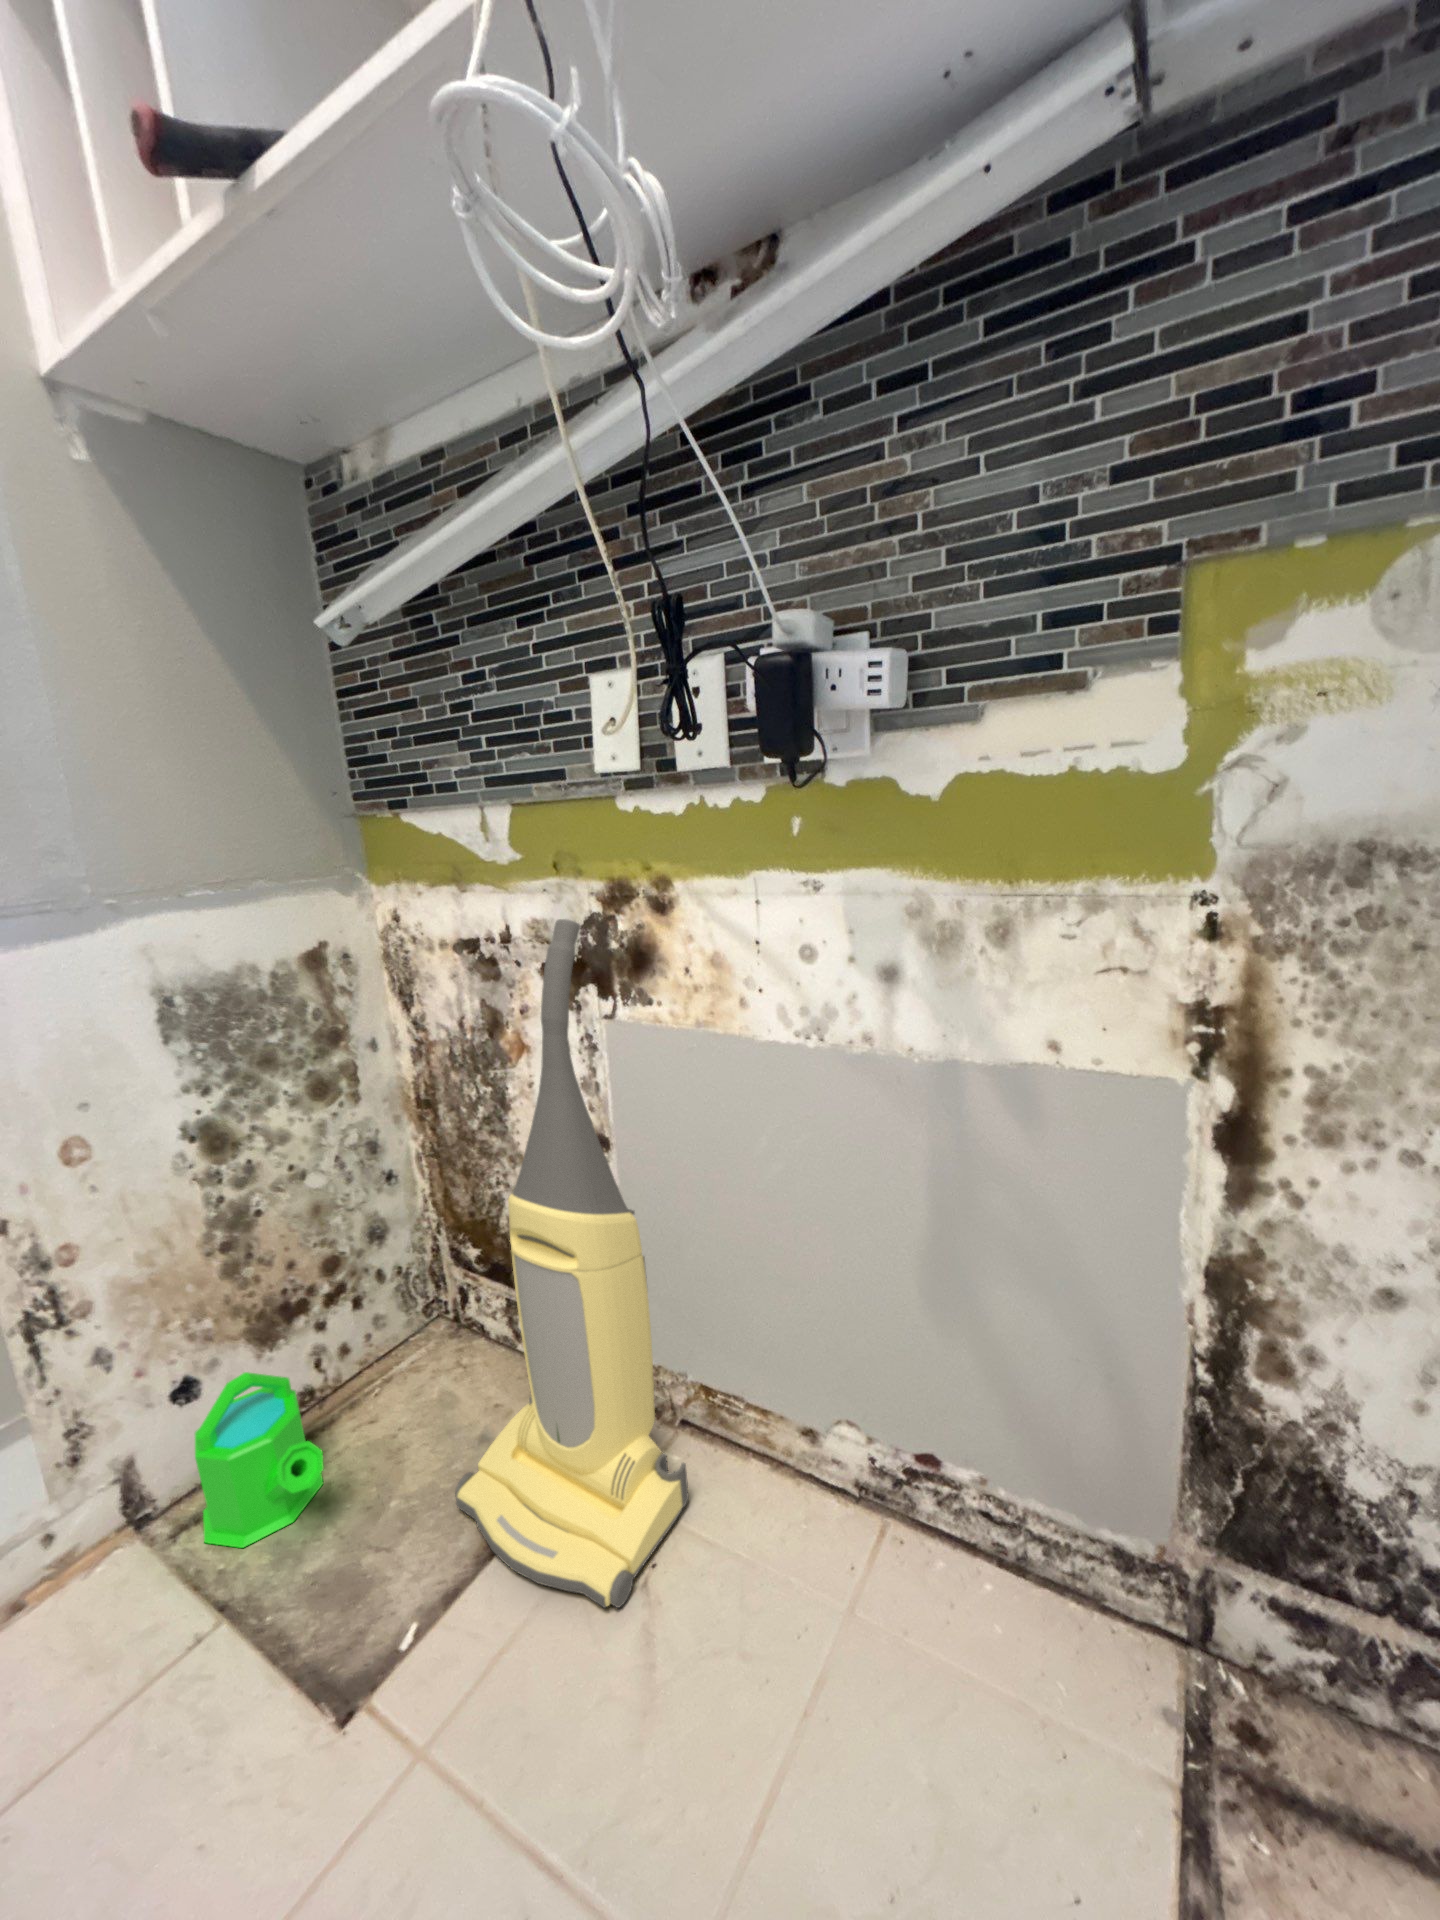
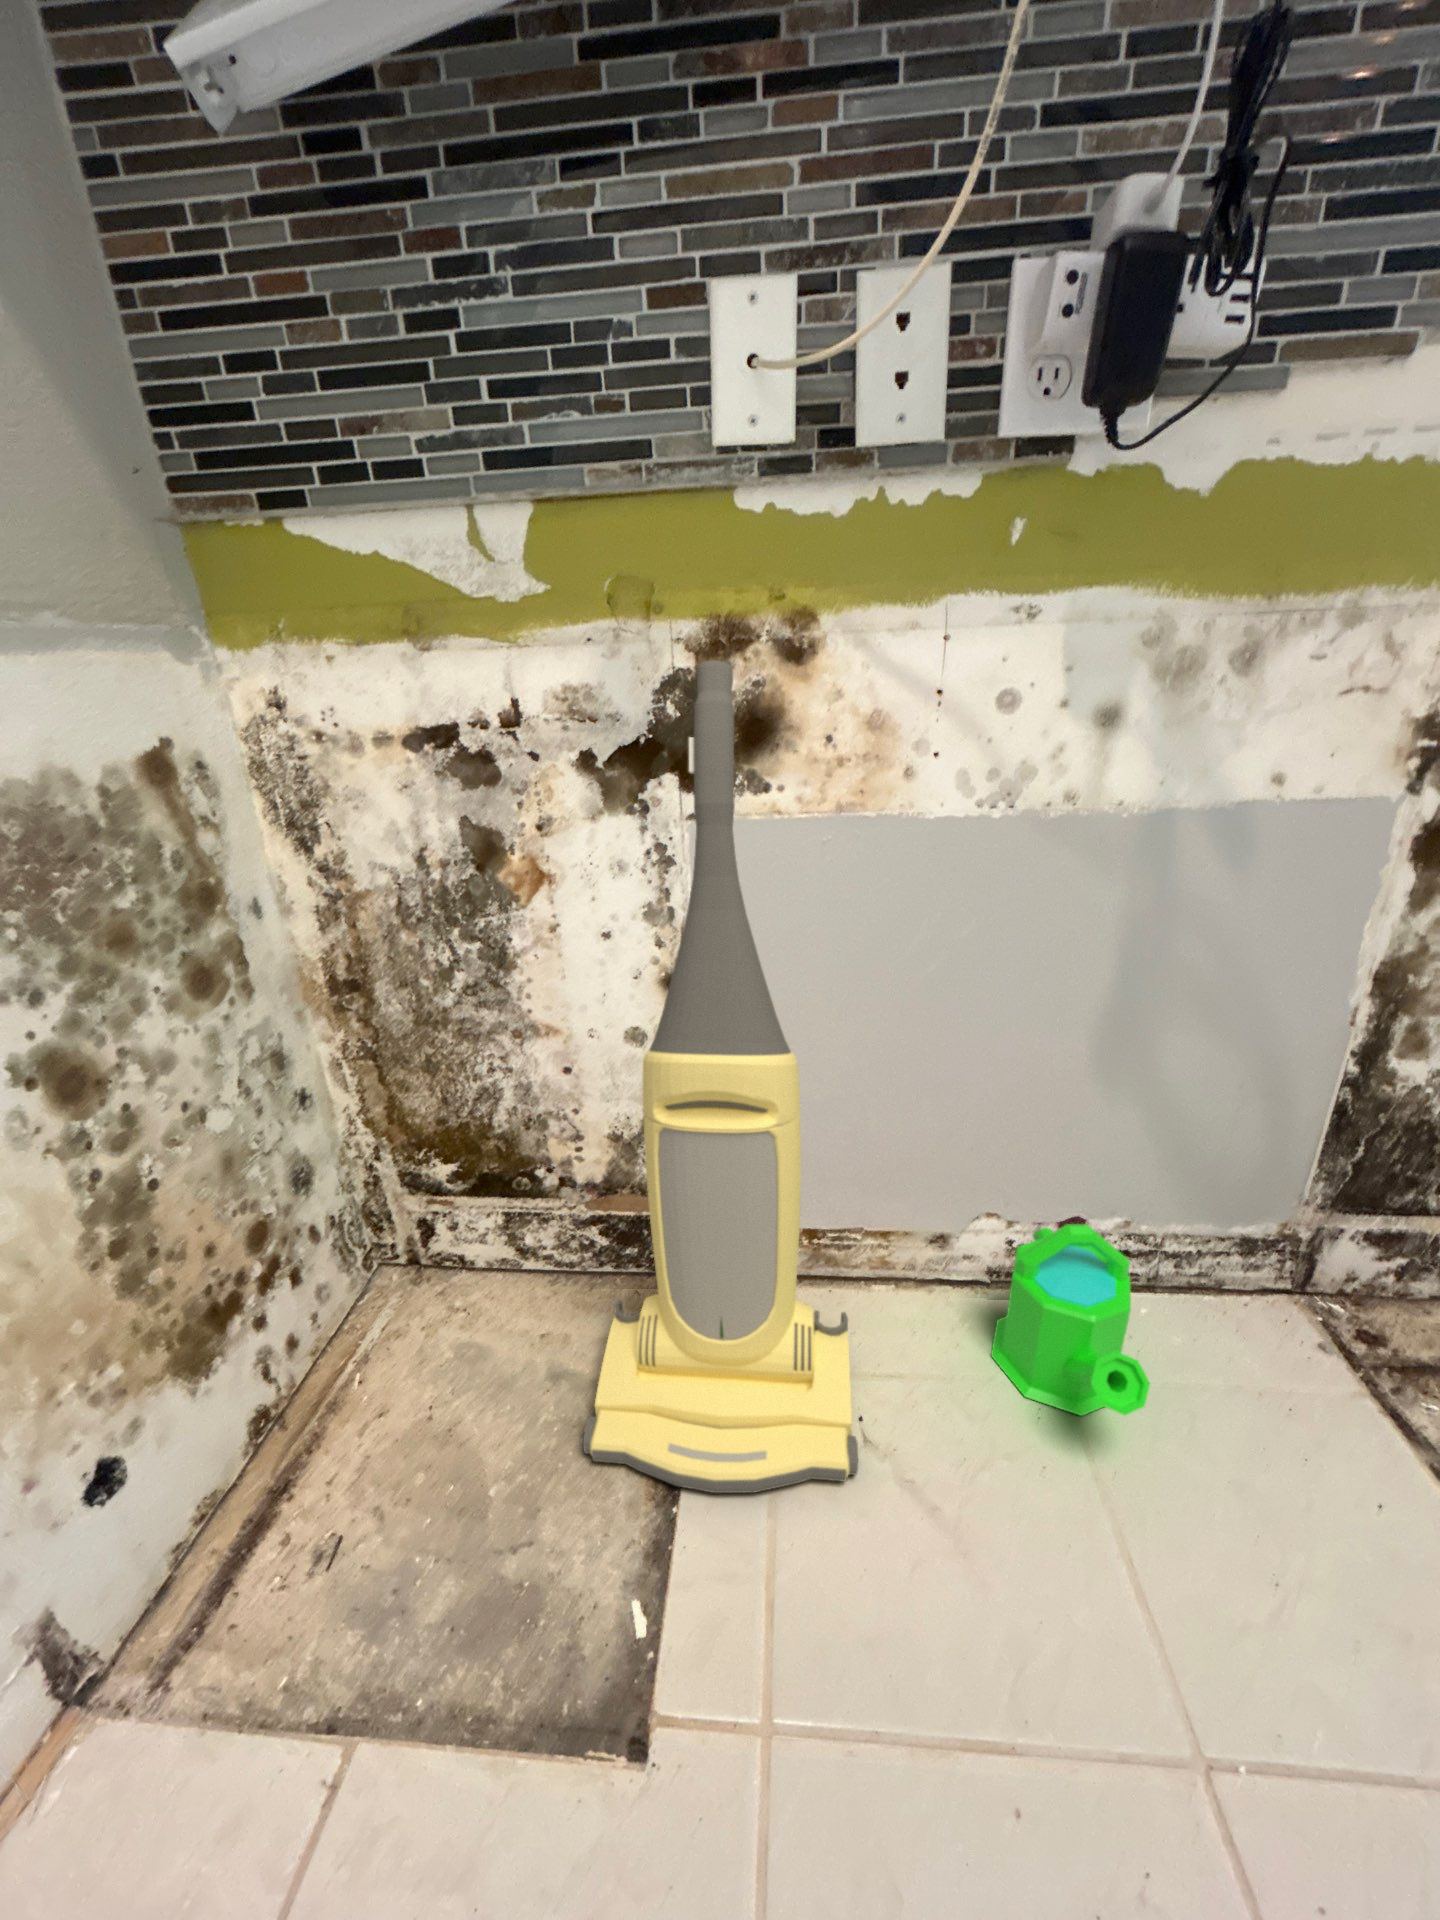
watering can: present [195,1372,323,1548] -> present [991,1224,1150,1416]

